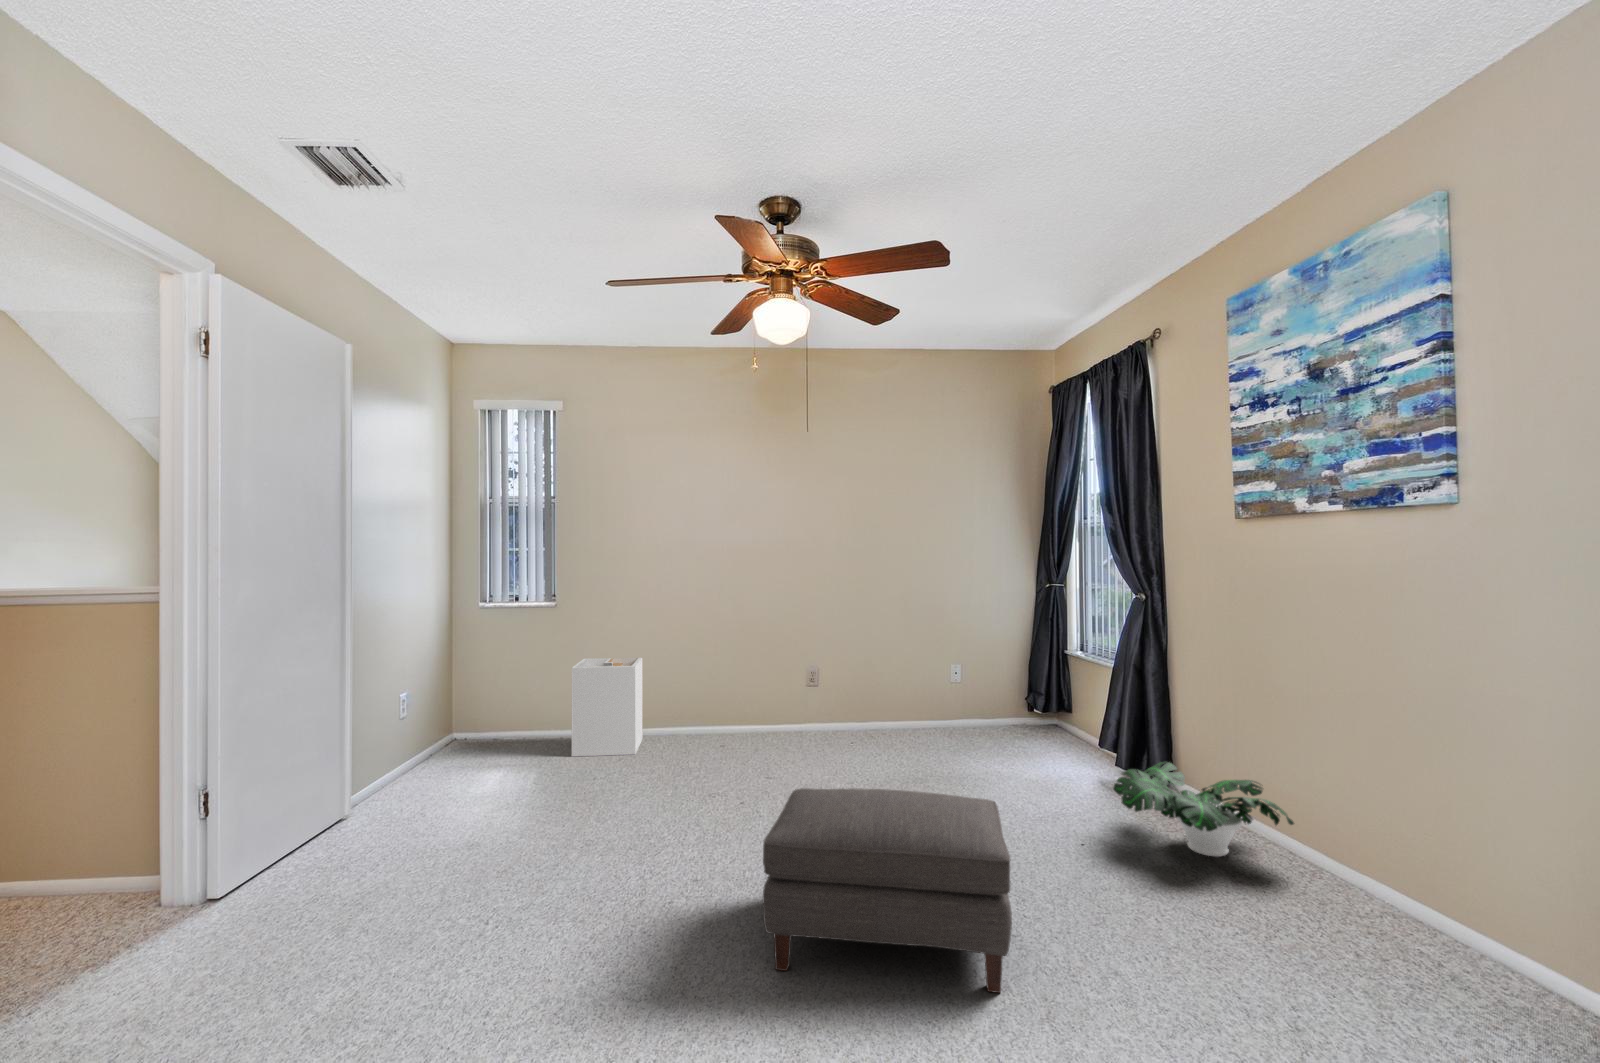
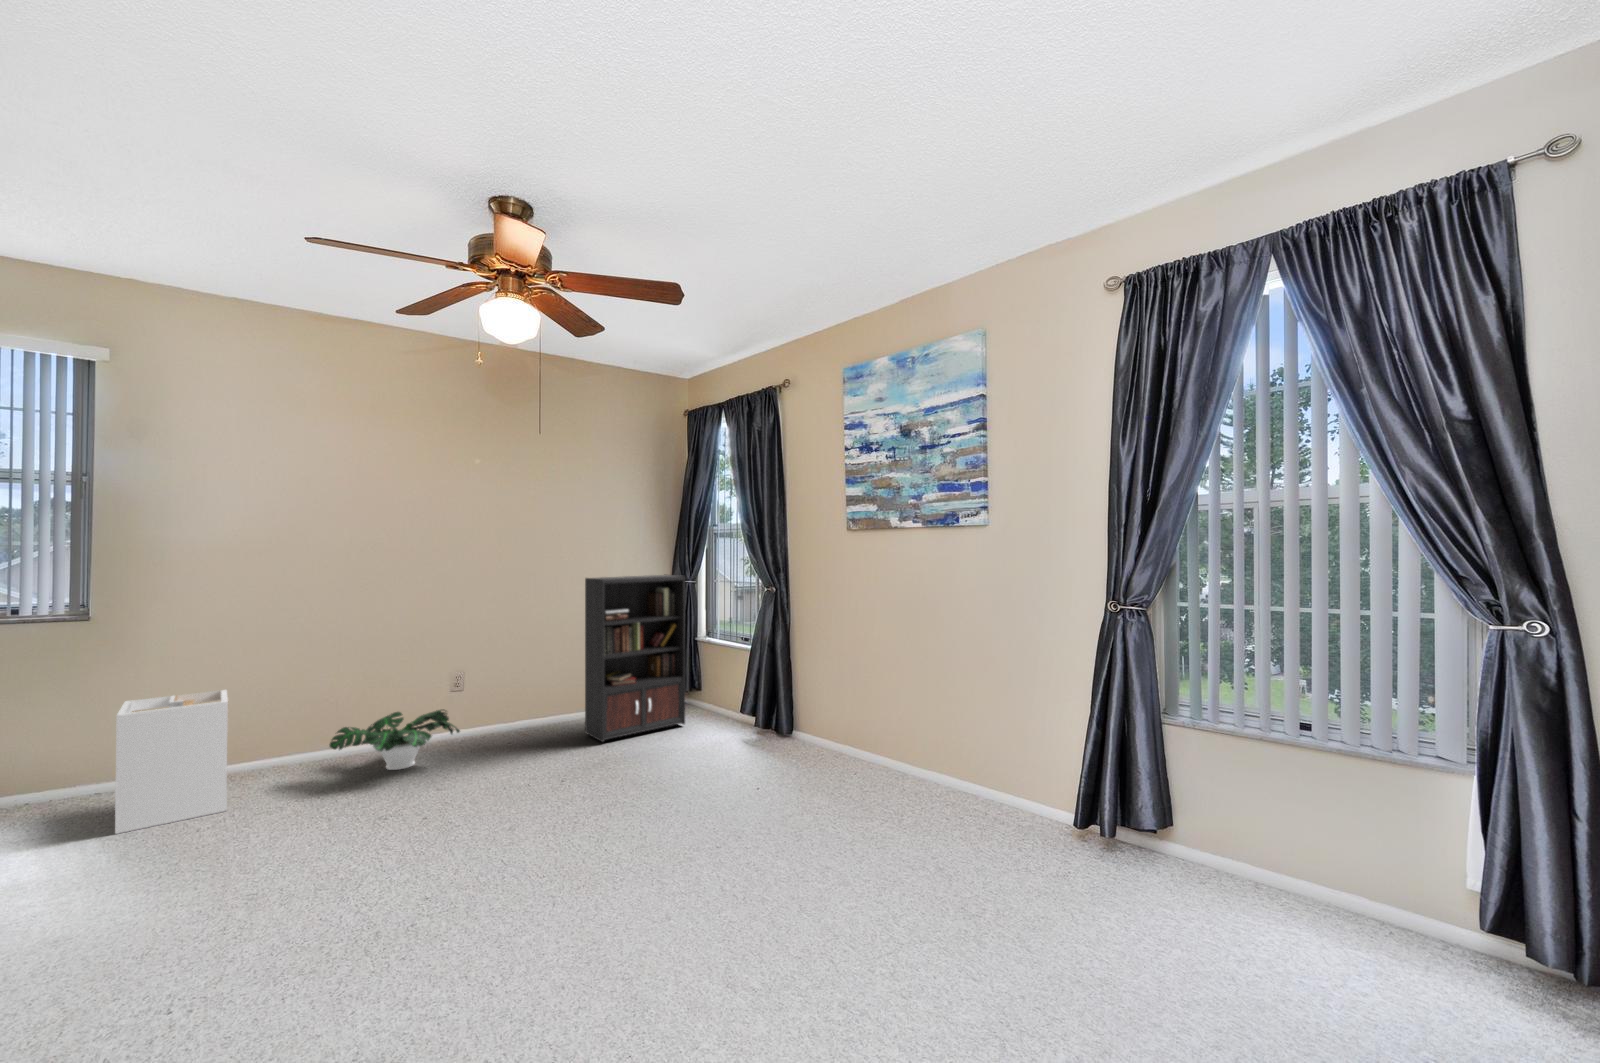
bookcase: none [926,575,1039,754] -> present [585,575,685,742]
potted plant: present [1113,762,1294,857] -> present [329,709,460,770]
ottoman: present [763,788,1012,993] -> none [530,771,766,985]

